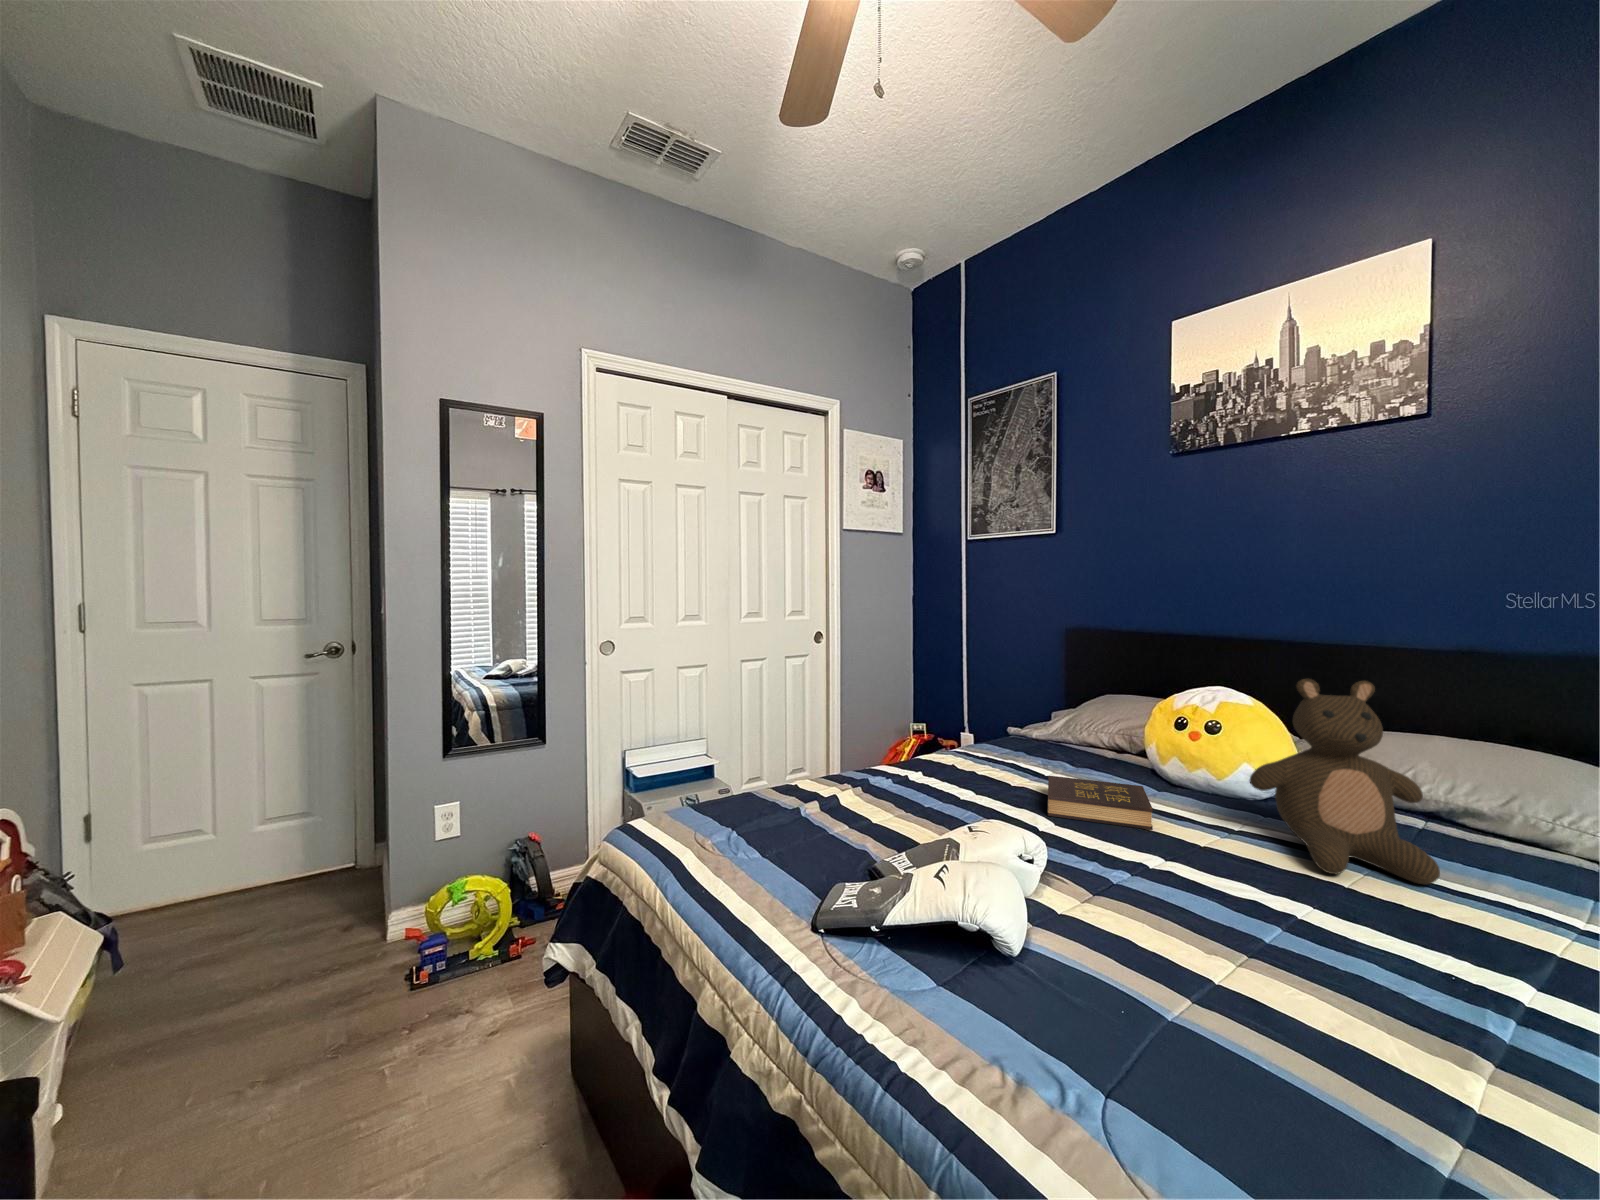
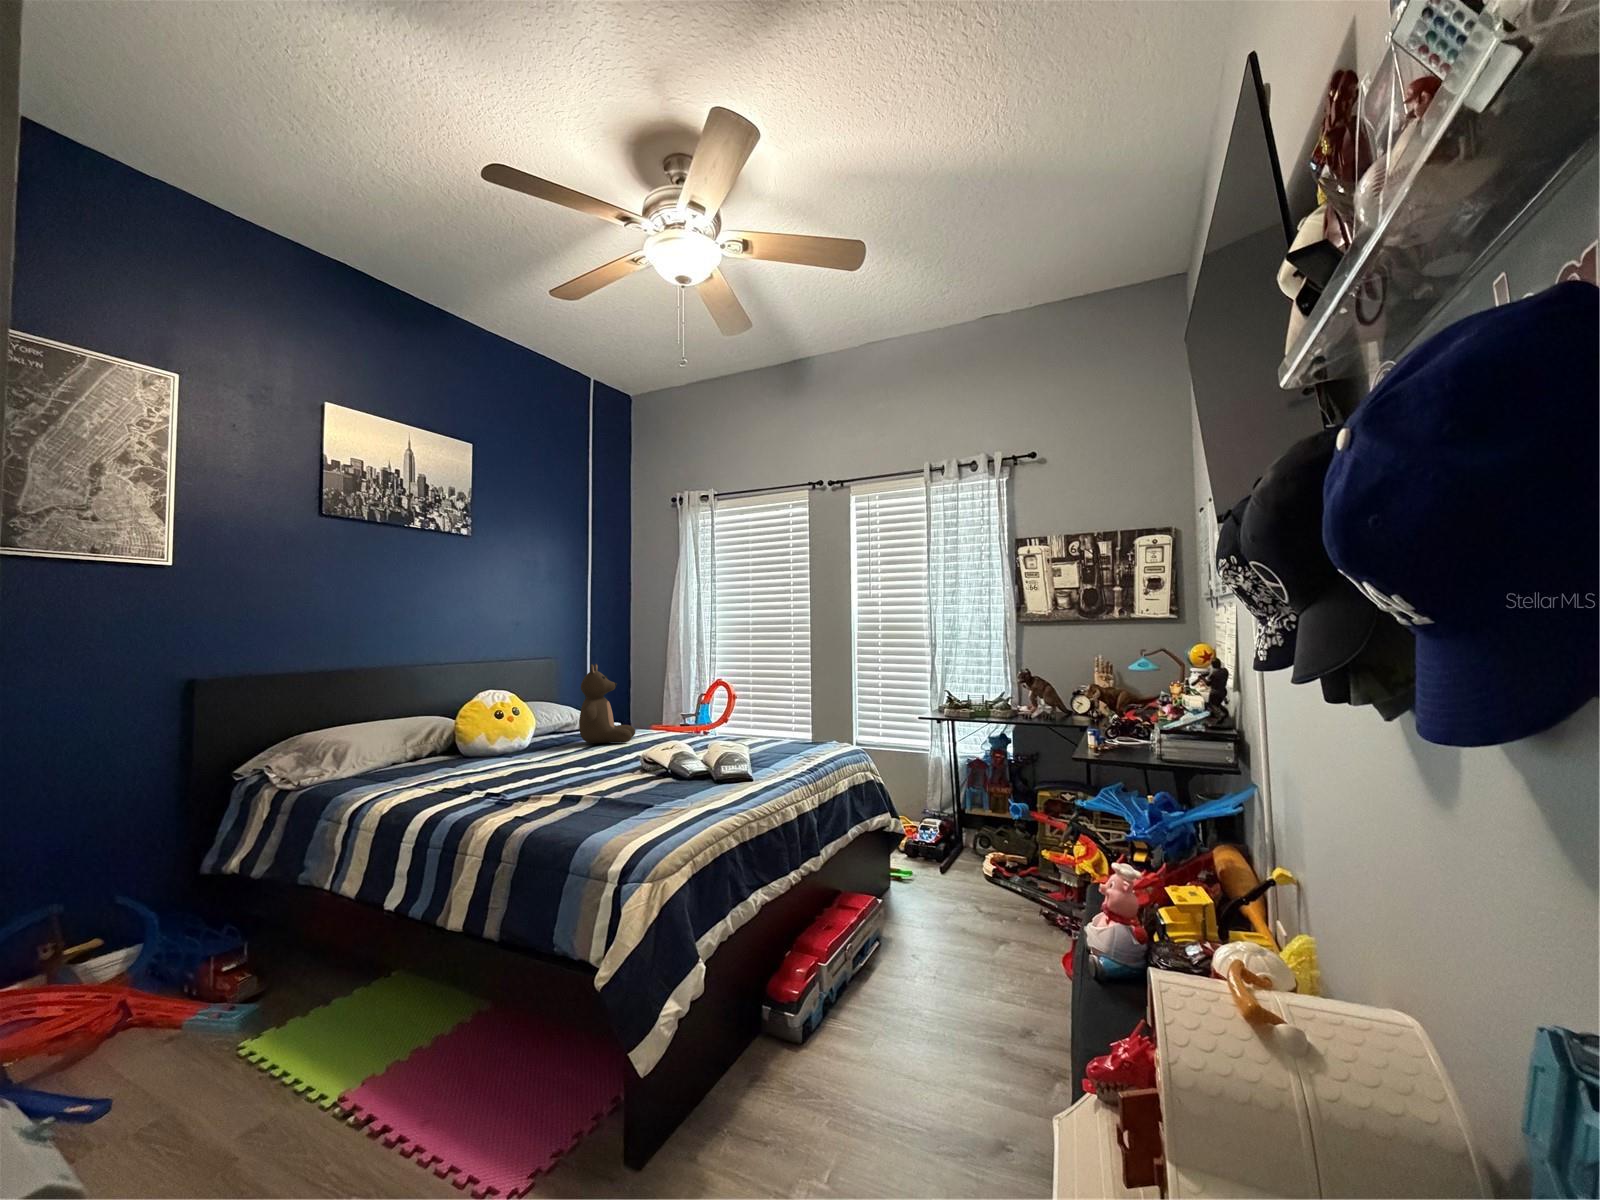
hardback book: present [1048,776,1153,830] -> none [515,744,580,769]

